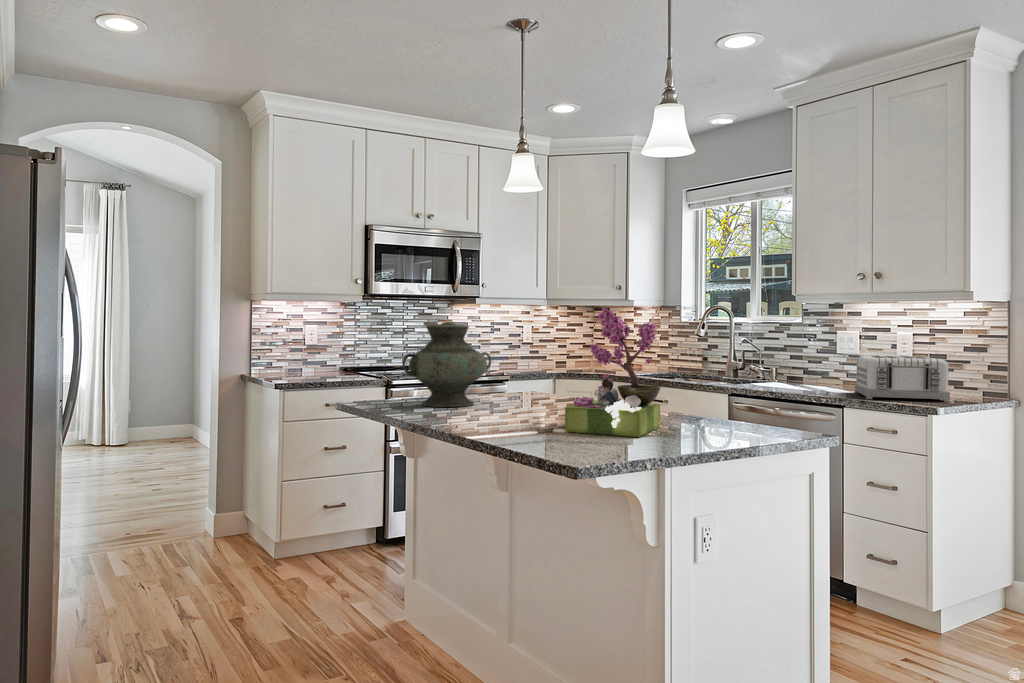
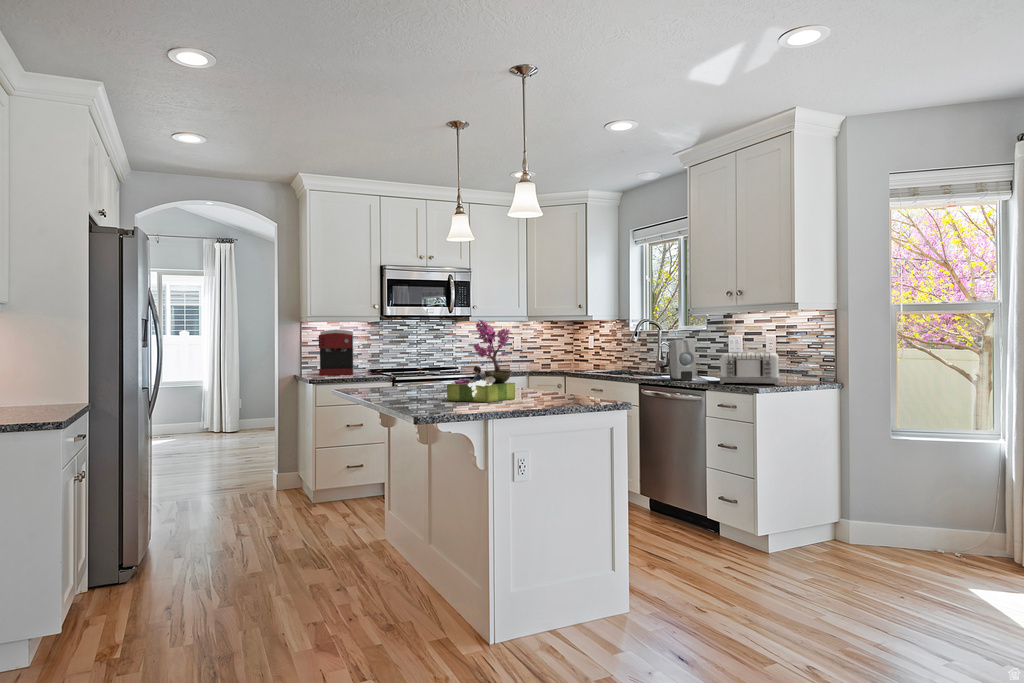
coffee maker: none [276,313,324,376] -> present [319,330,353,375]
vase: present [402,322,491,407] -> none [369,332,436,390]
soap dispenser: none [775,337,817,392] -> present [669,340,696,381]

